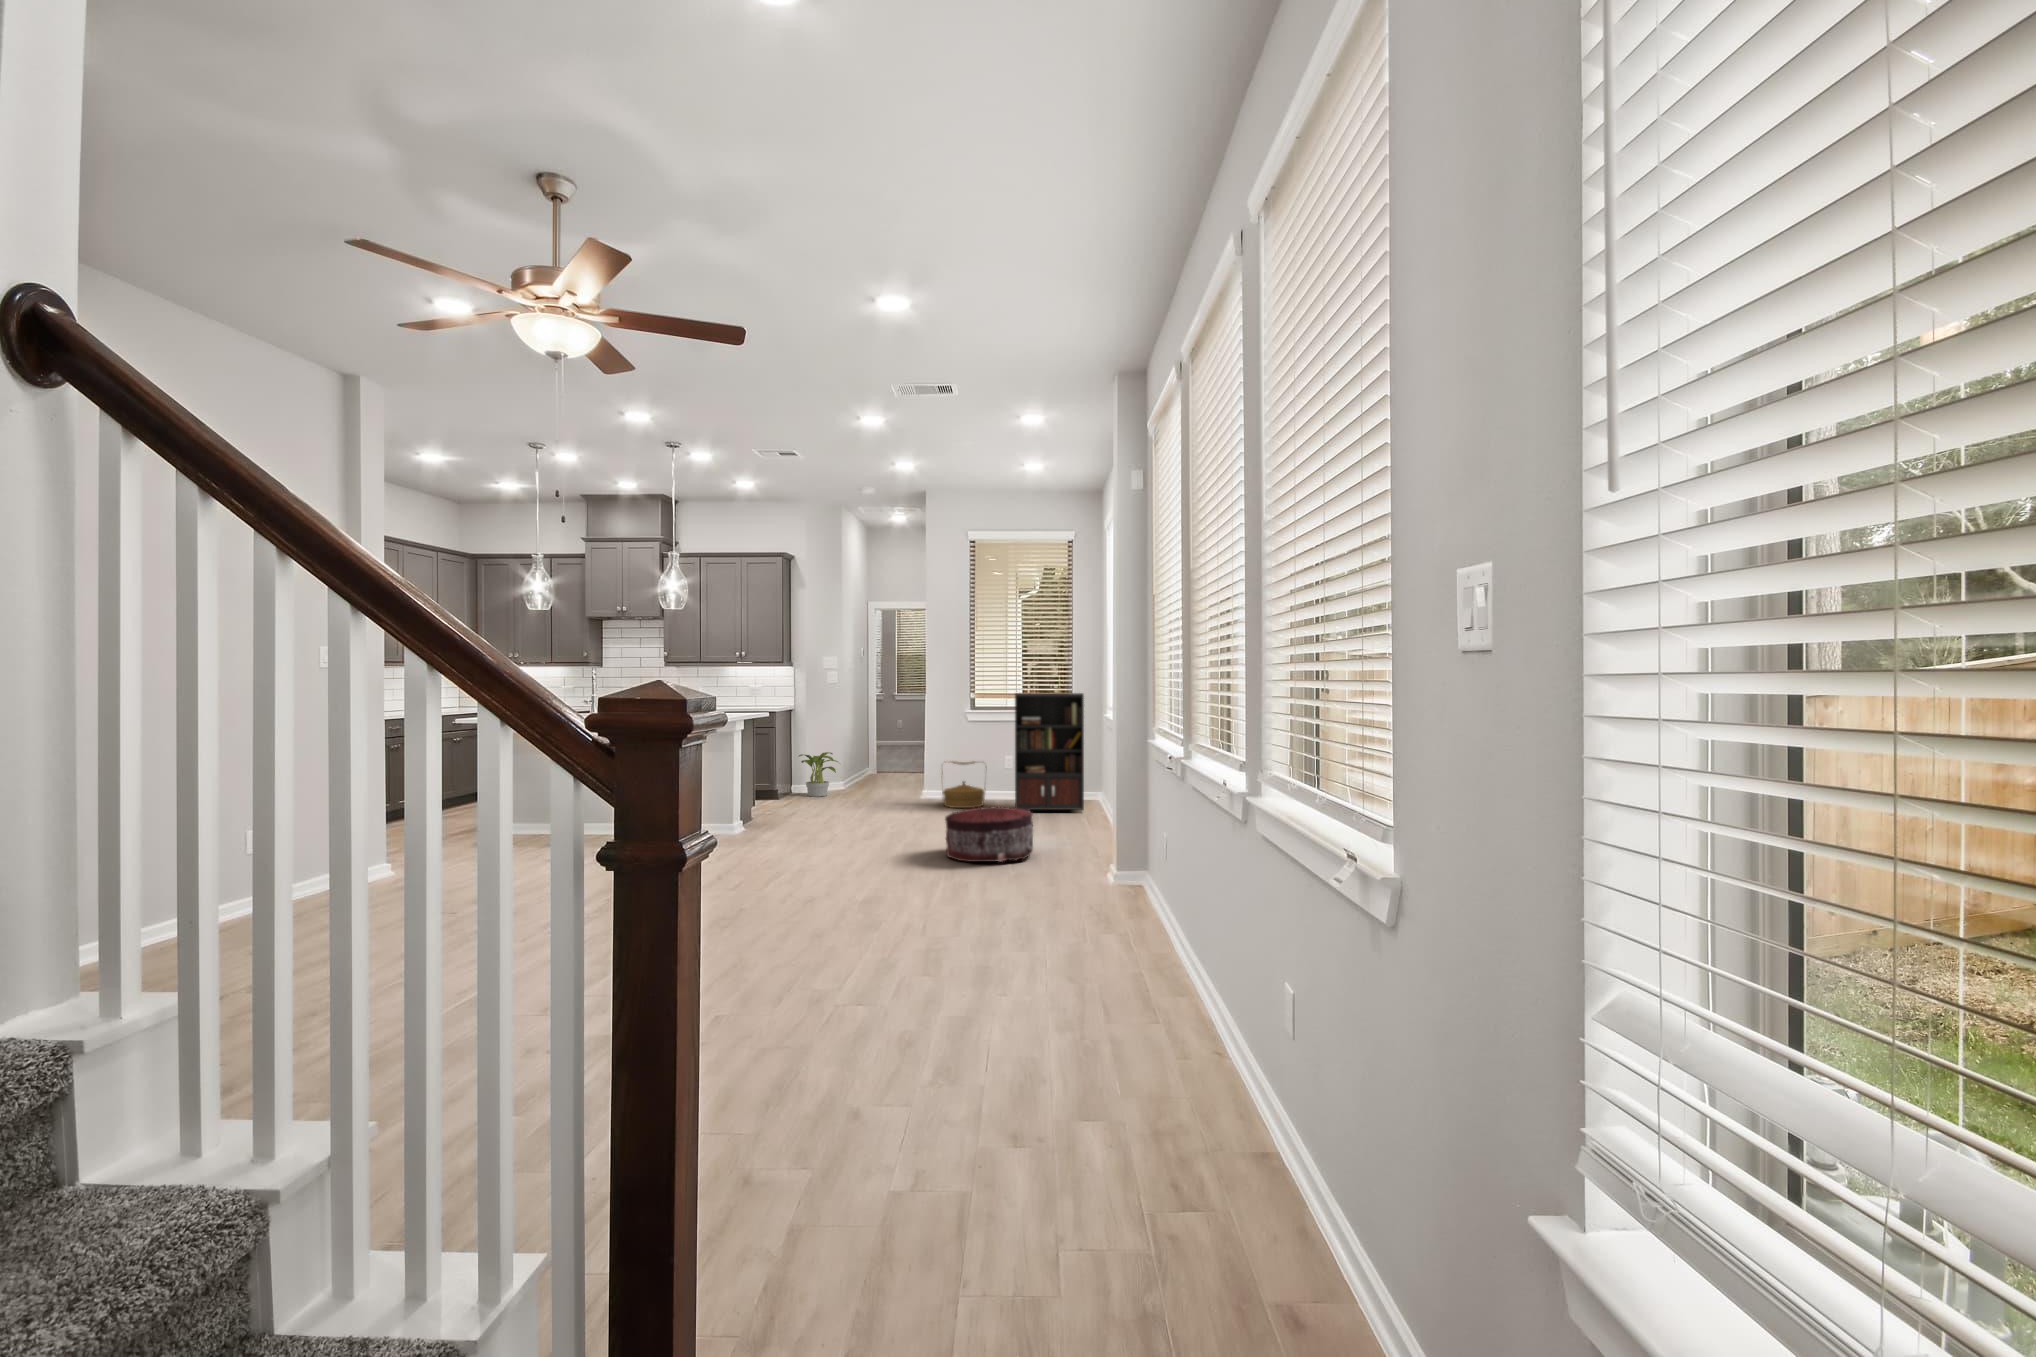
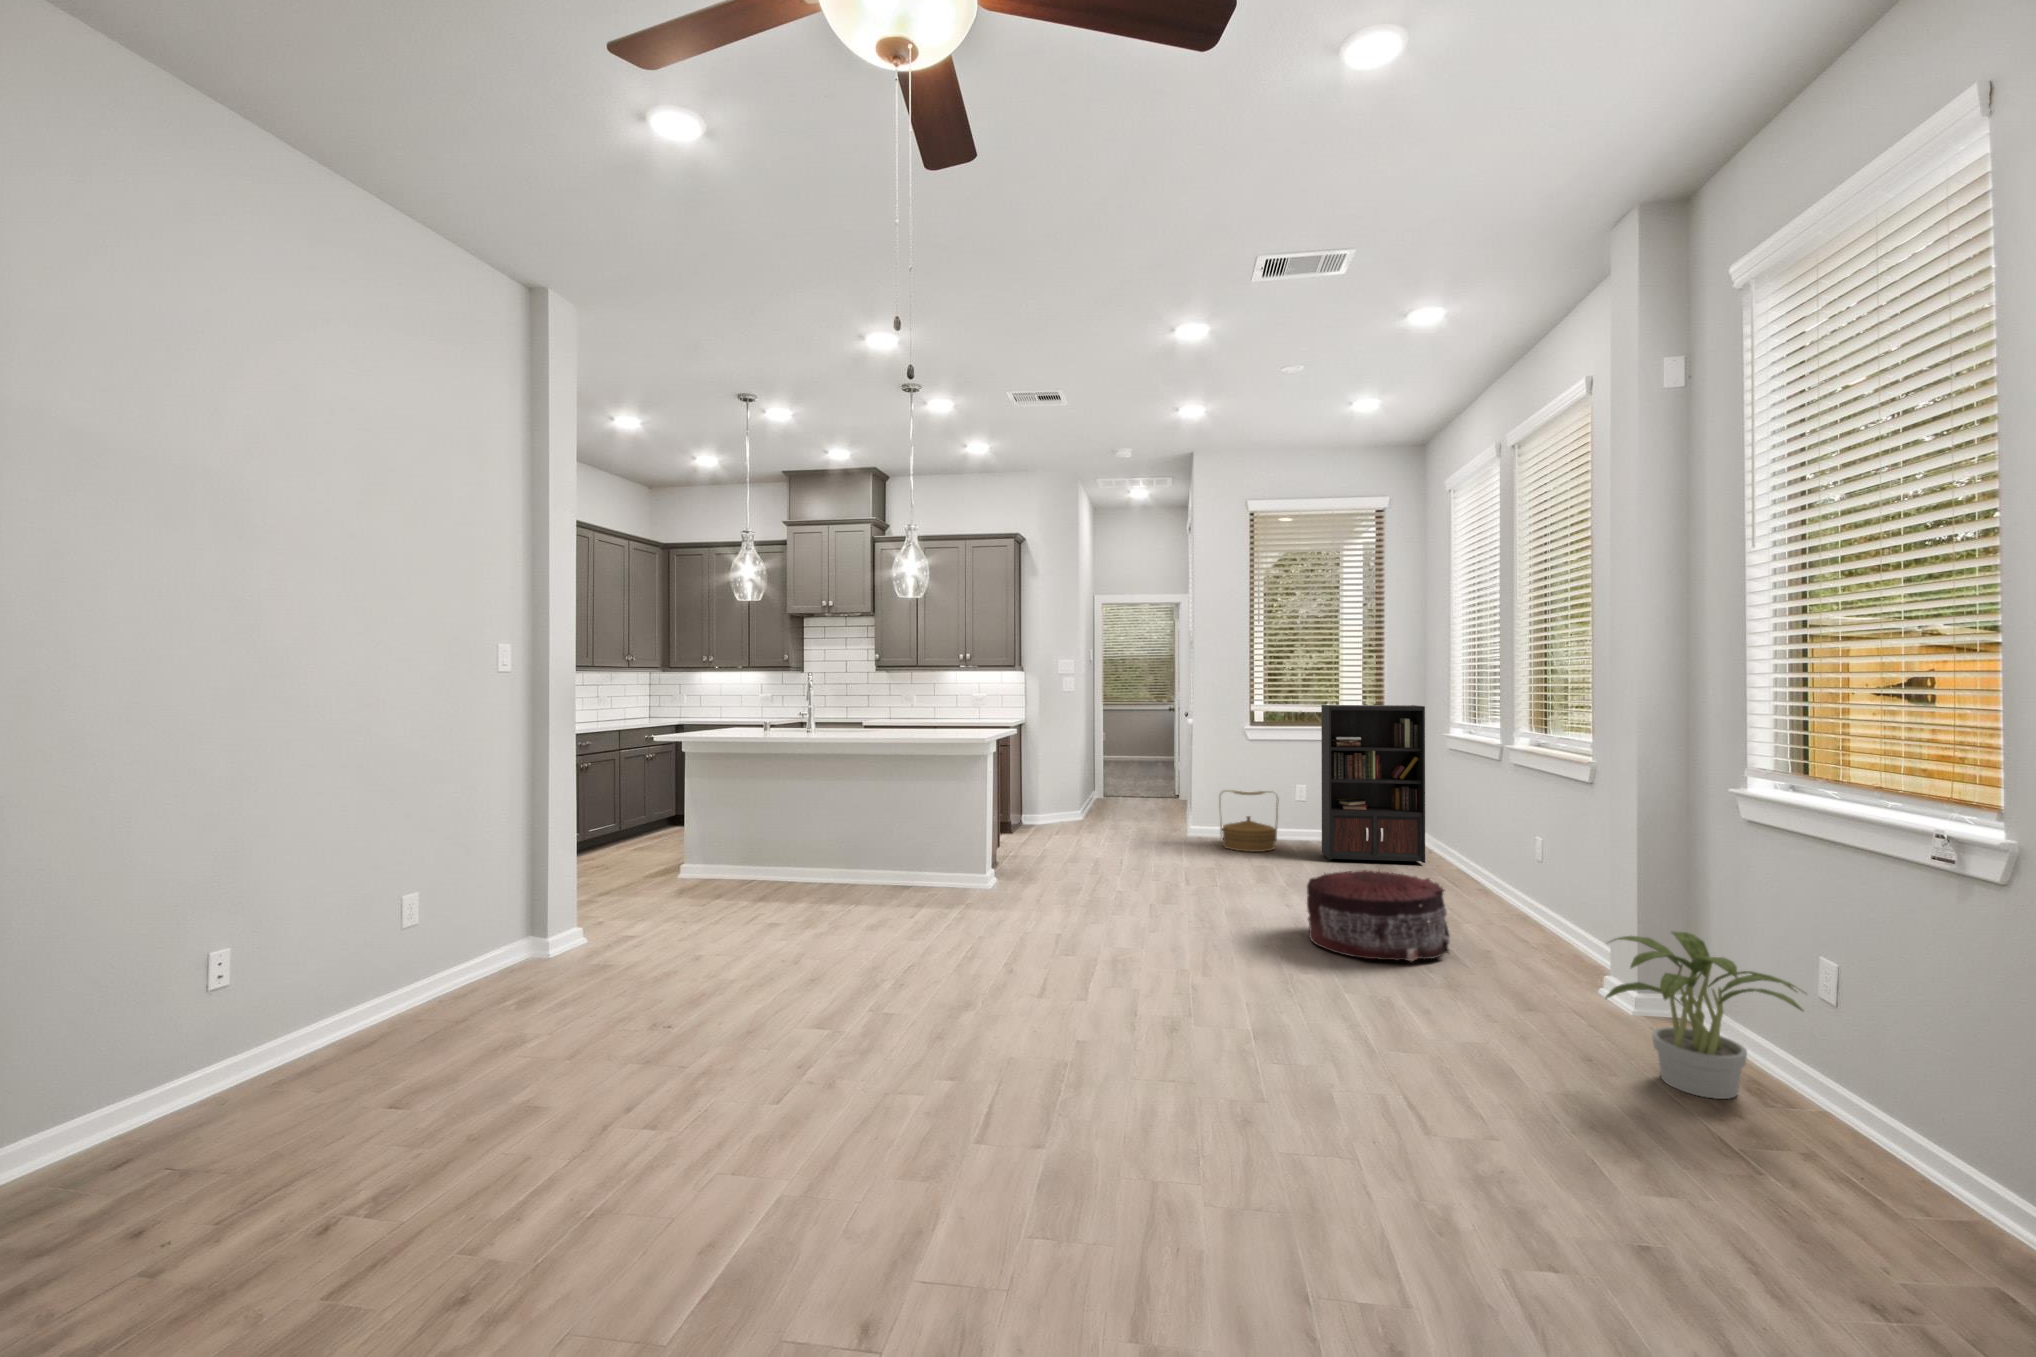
potted plant: present [798,752,838,797] -> present [1605,931,1803,1099]

